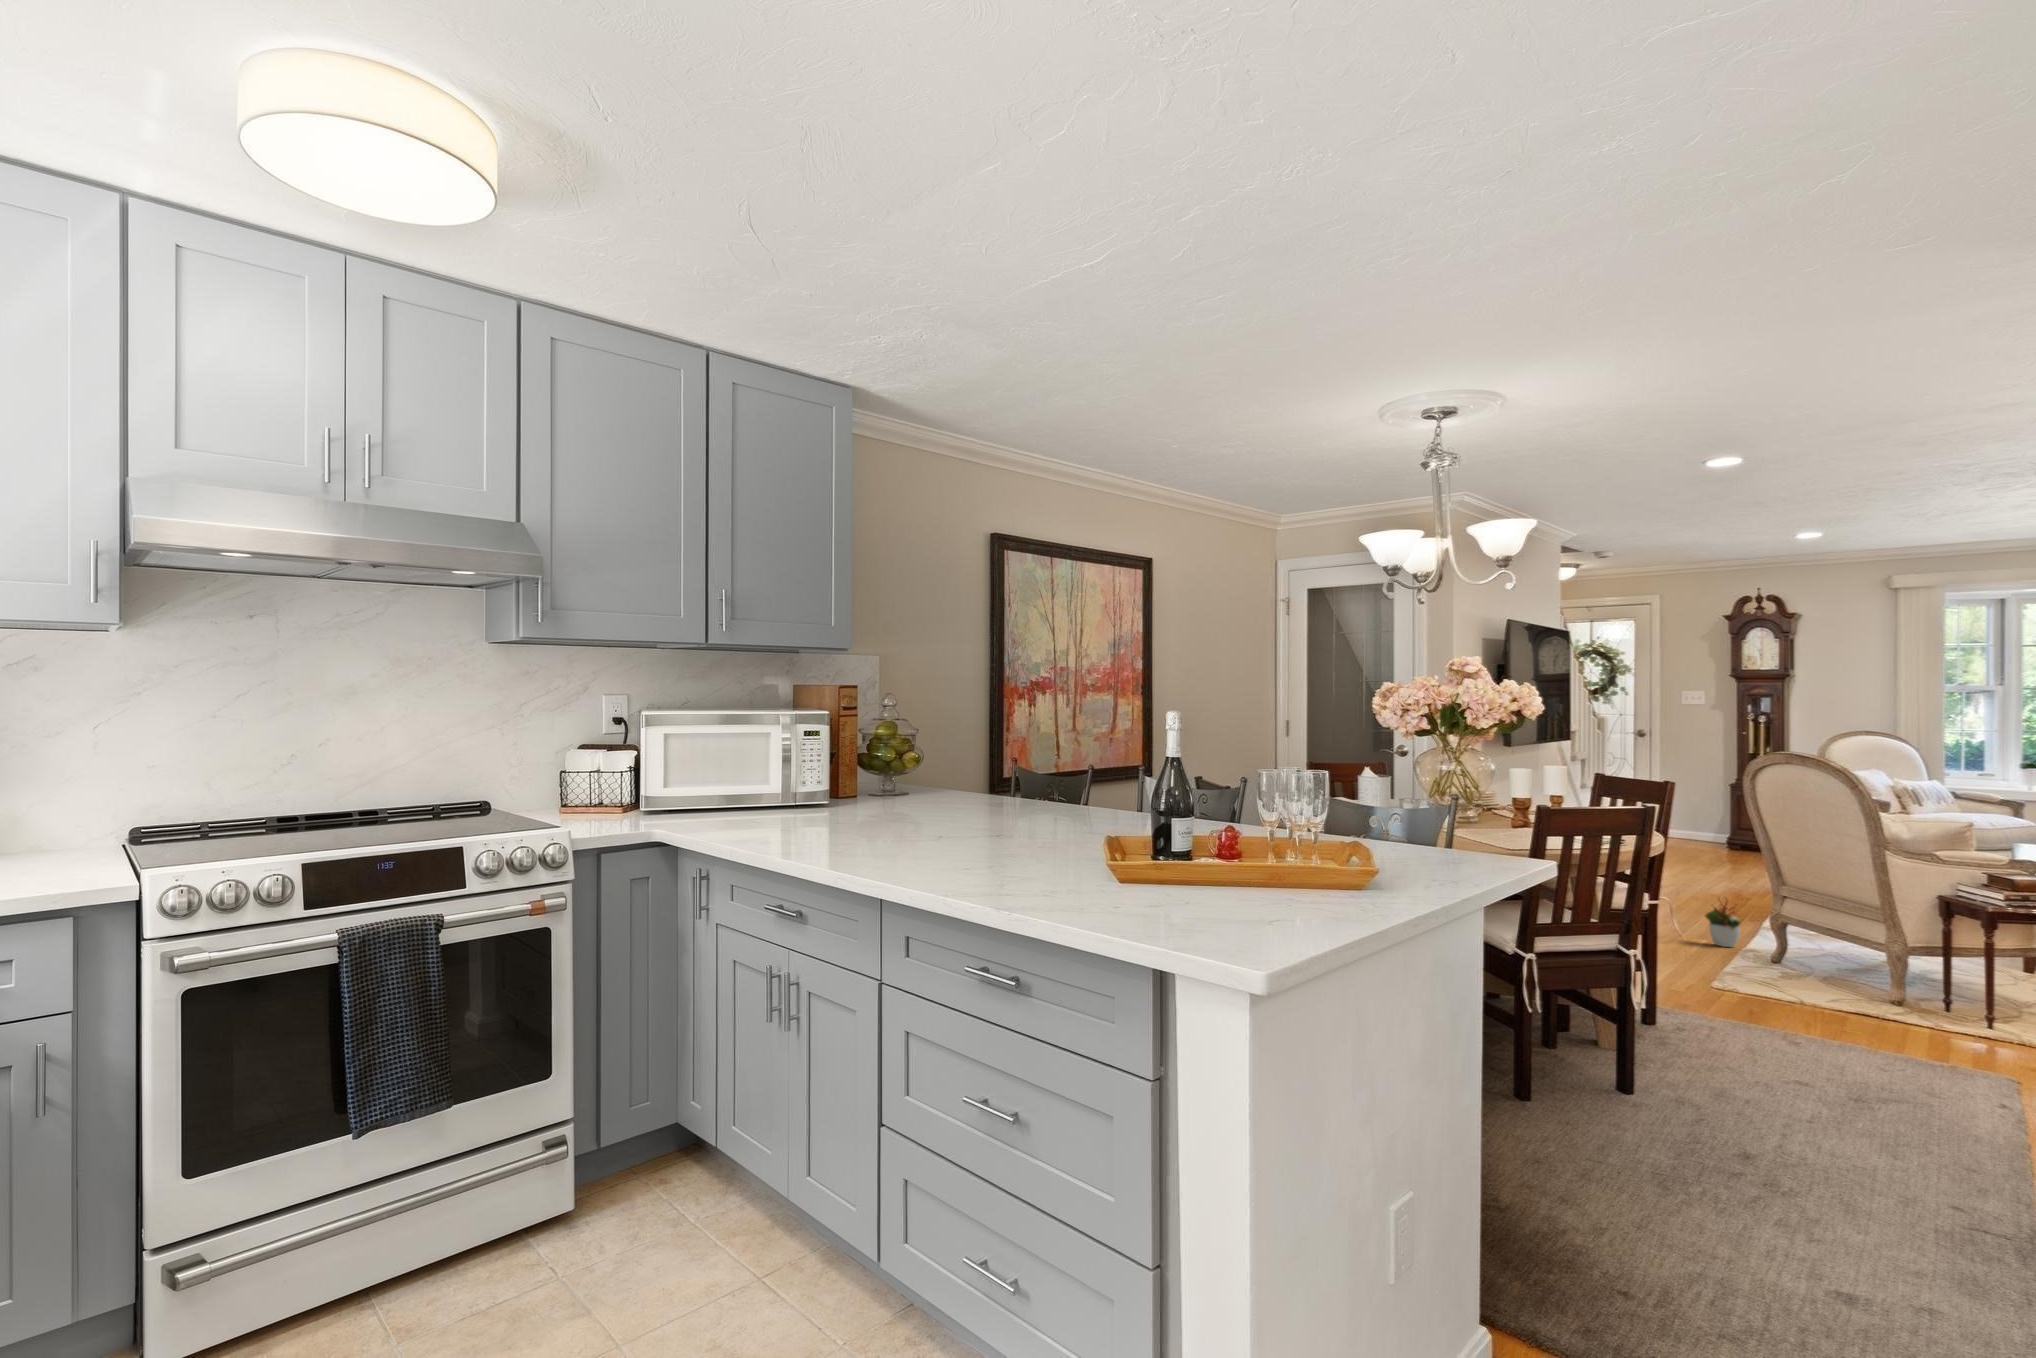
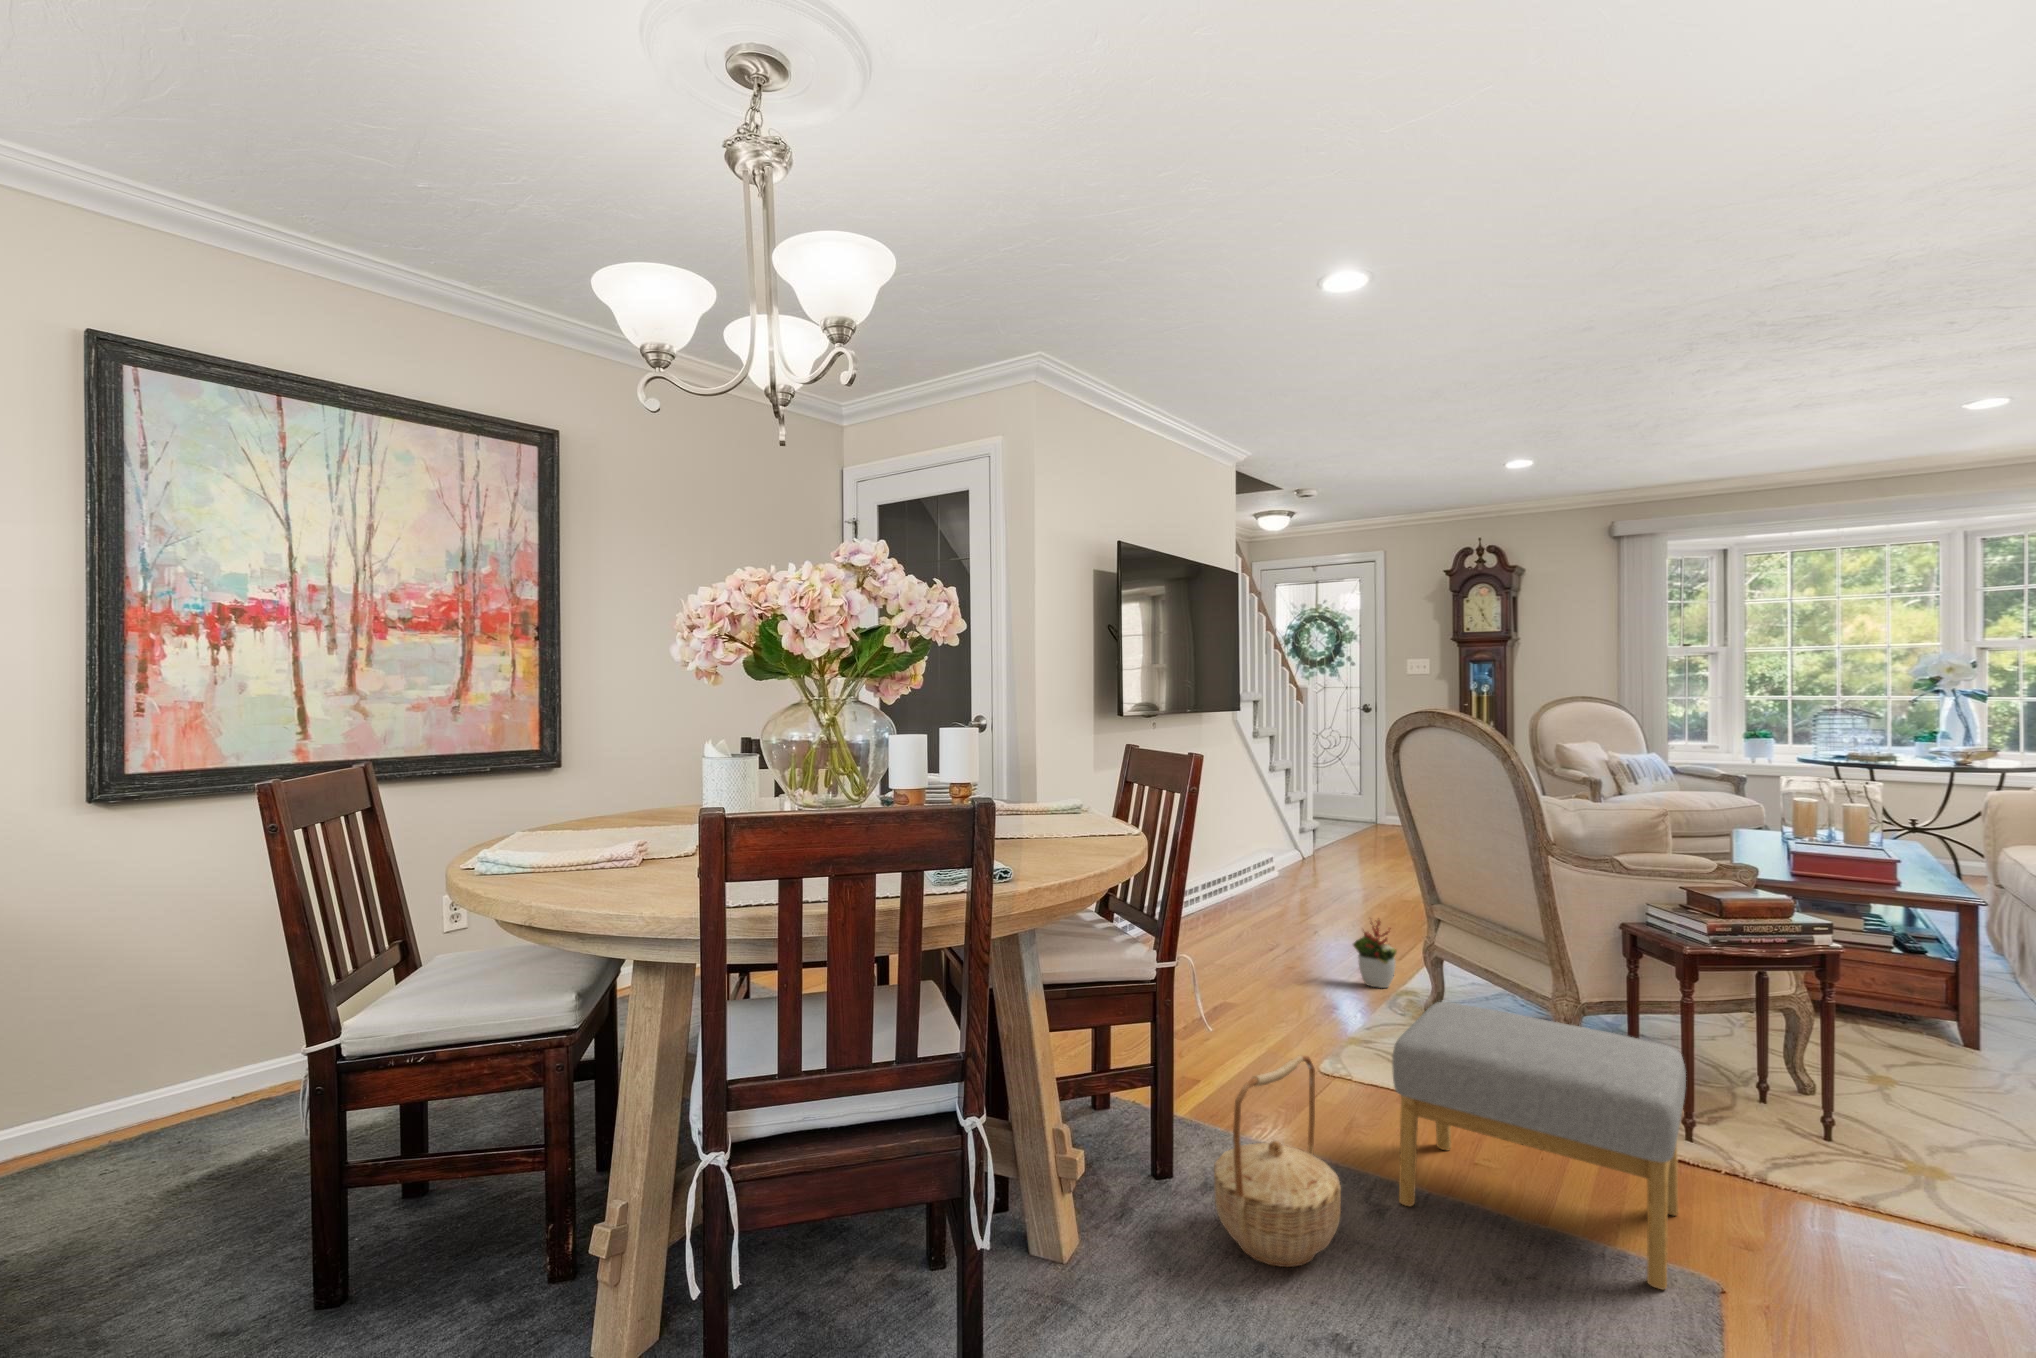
footstool: none [1798,937,1993,1085] -> present [1392,1002,1686,1289]
basket: none [1694,955,1780,1065] -> present [1214,1055,1341,1267]

